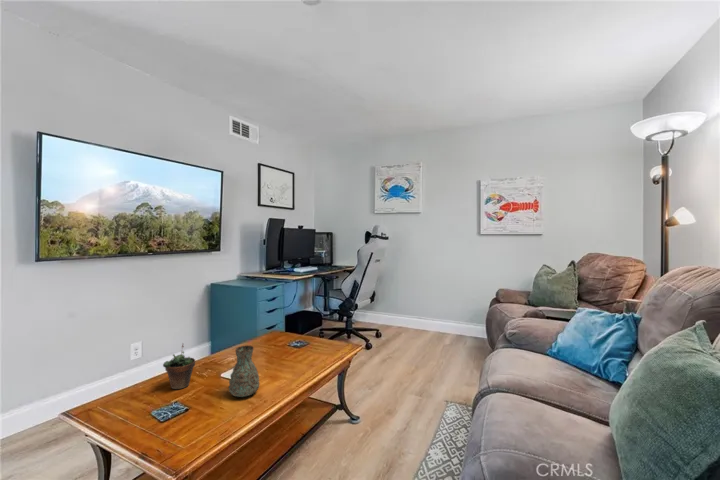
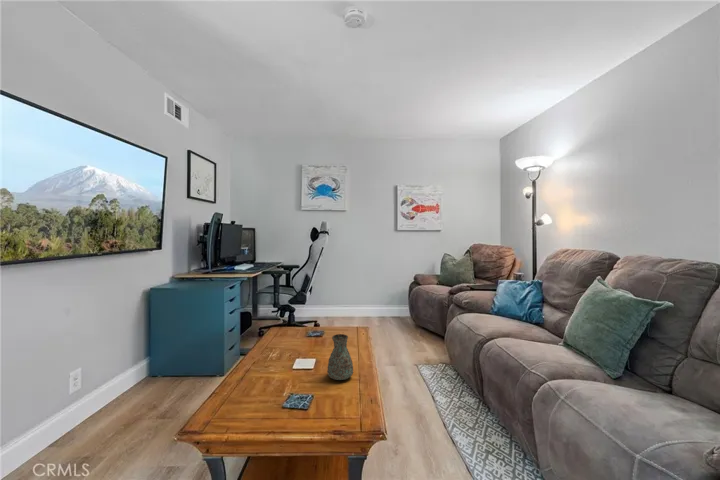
succulent plant: present [163,345,195,389] -> none [258,343,286,390]

